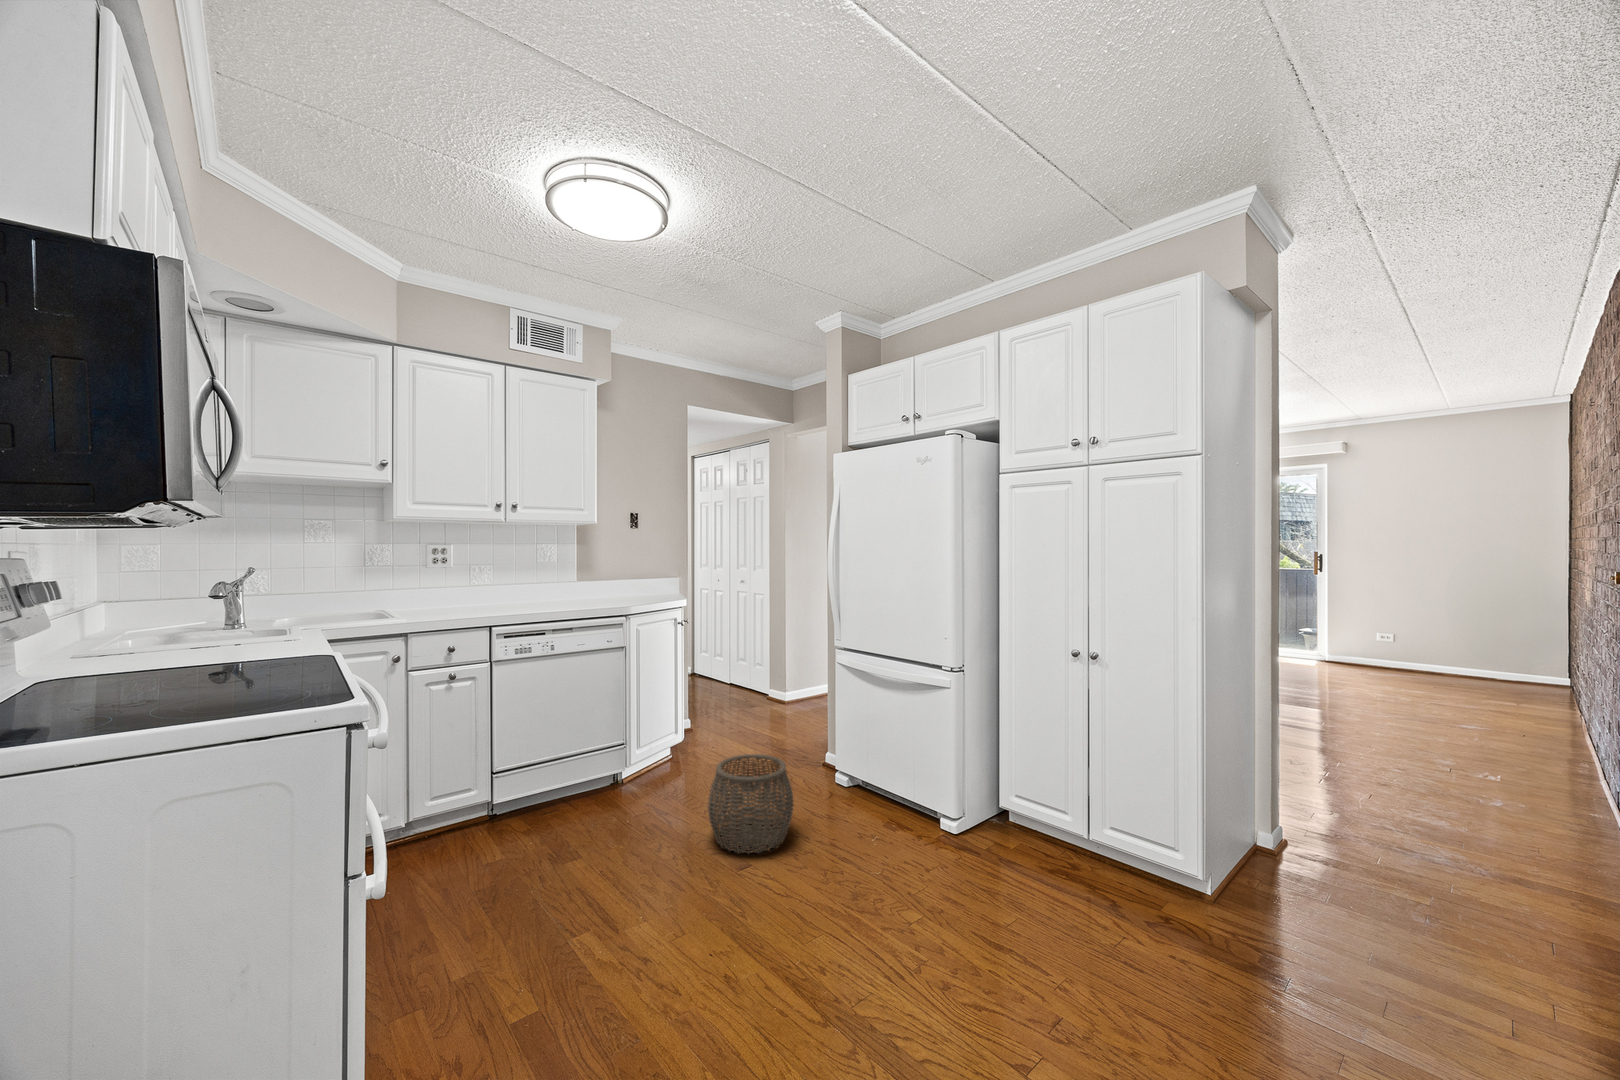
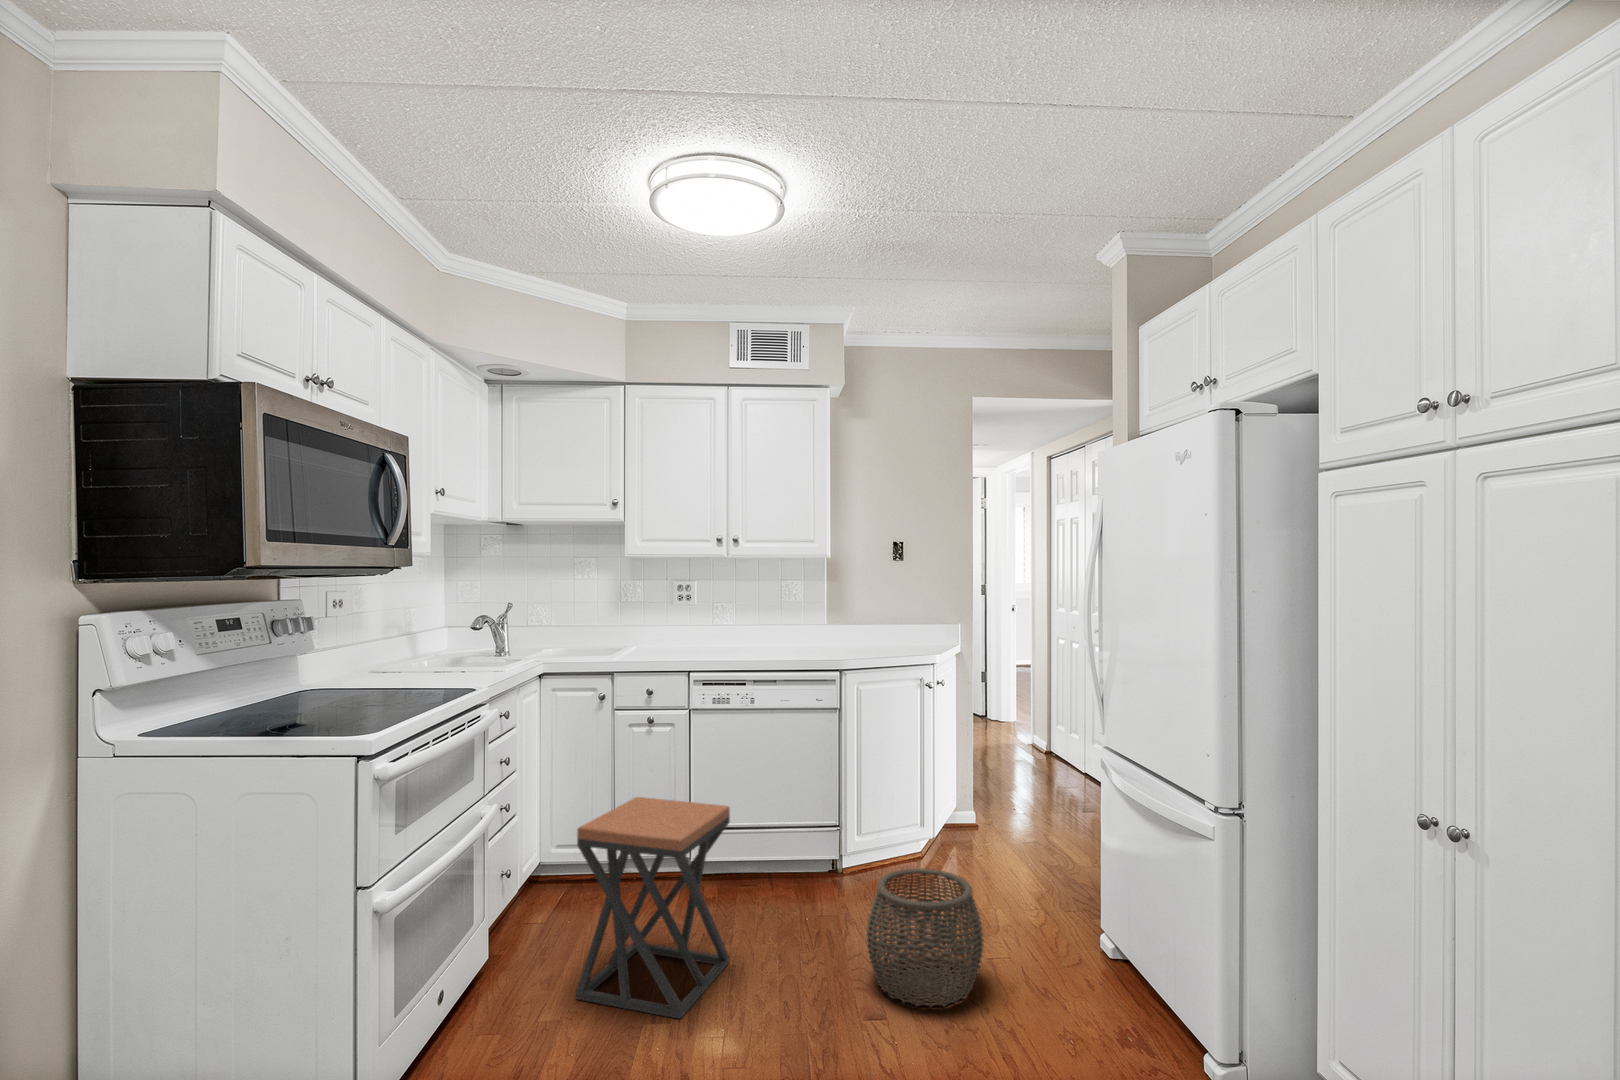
stool: none [467,735,591,944] -> present [576,797,730,1019]

